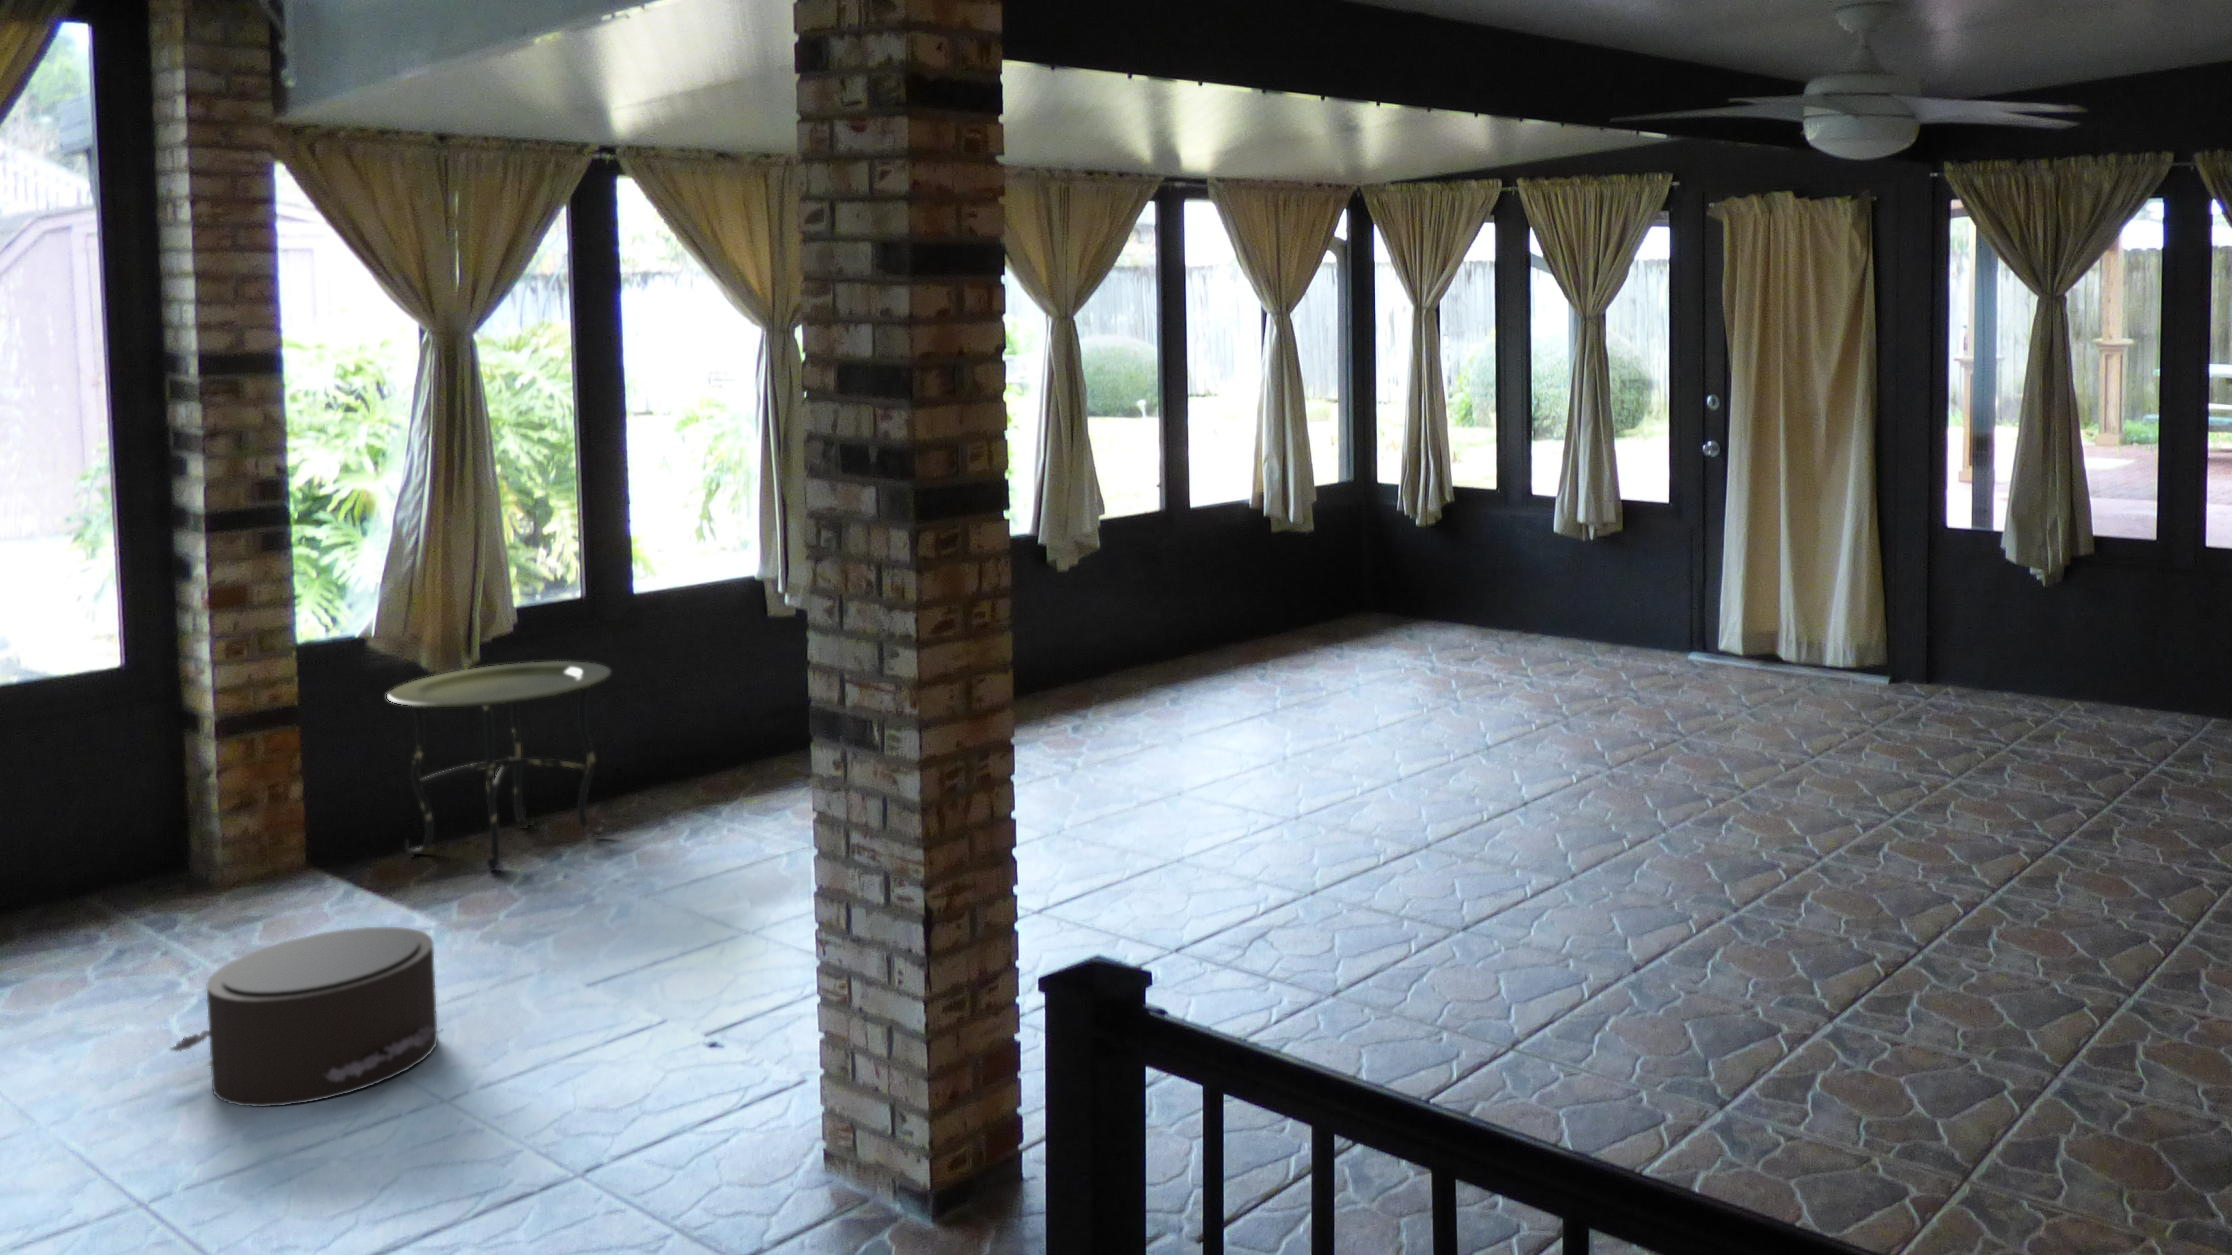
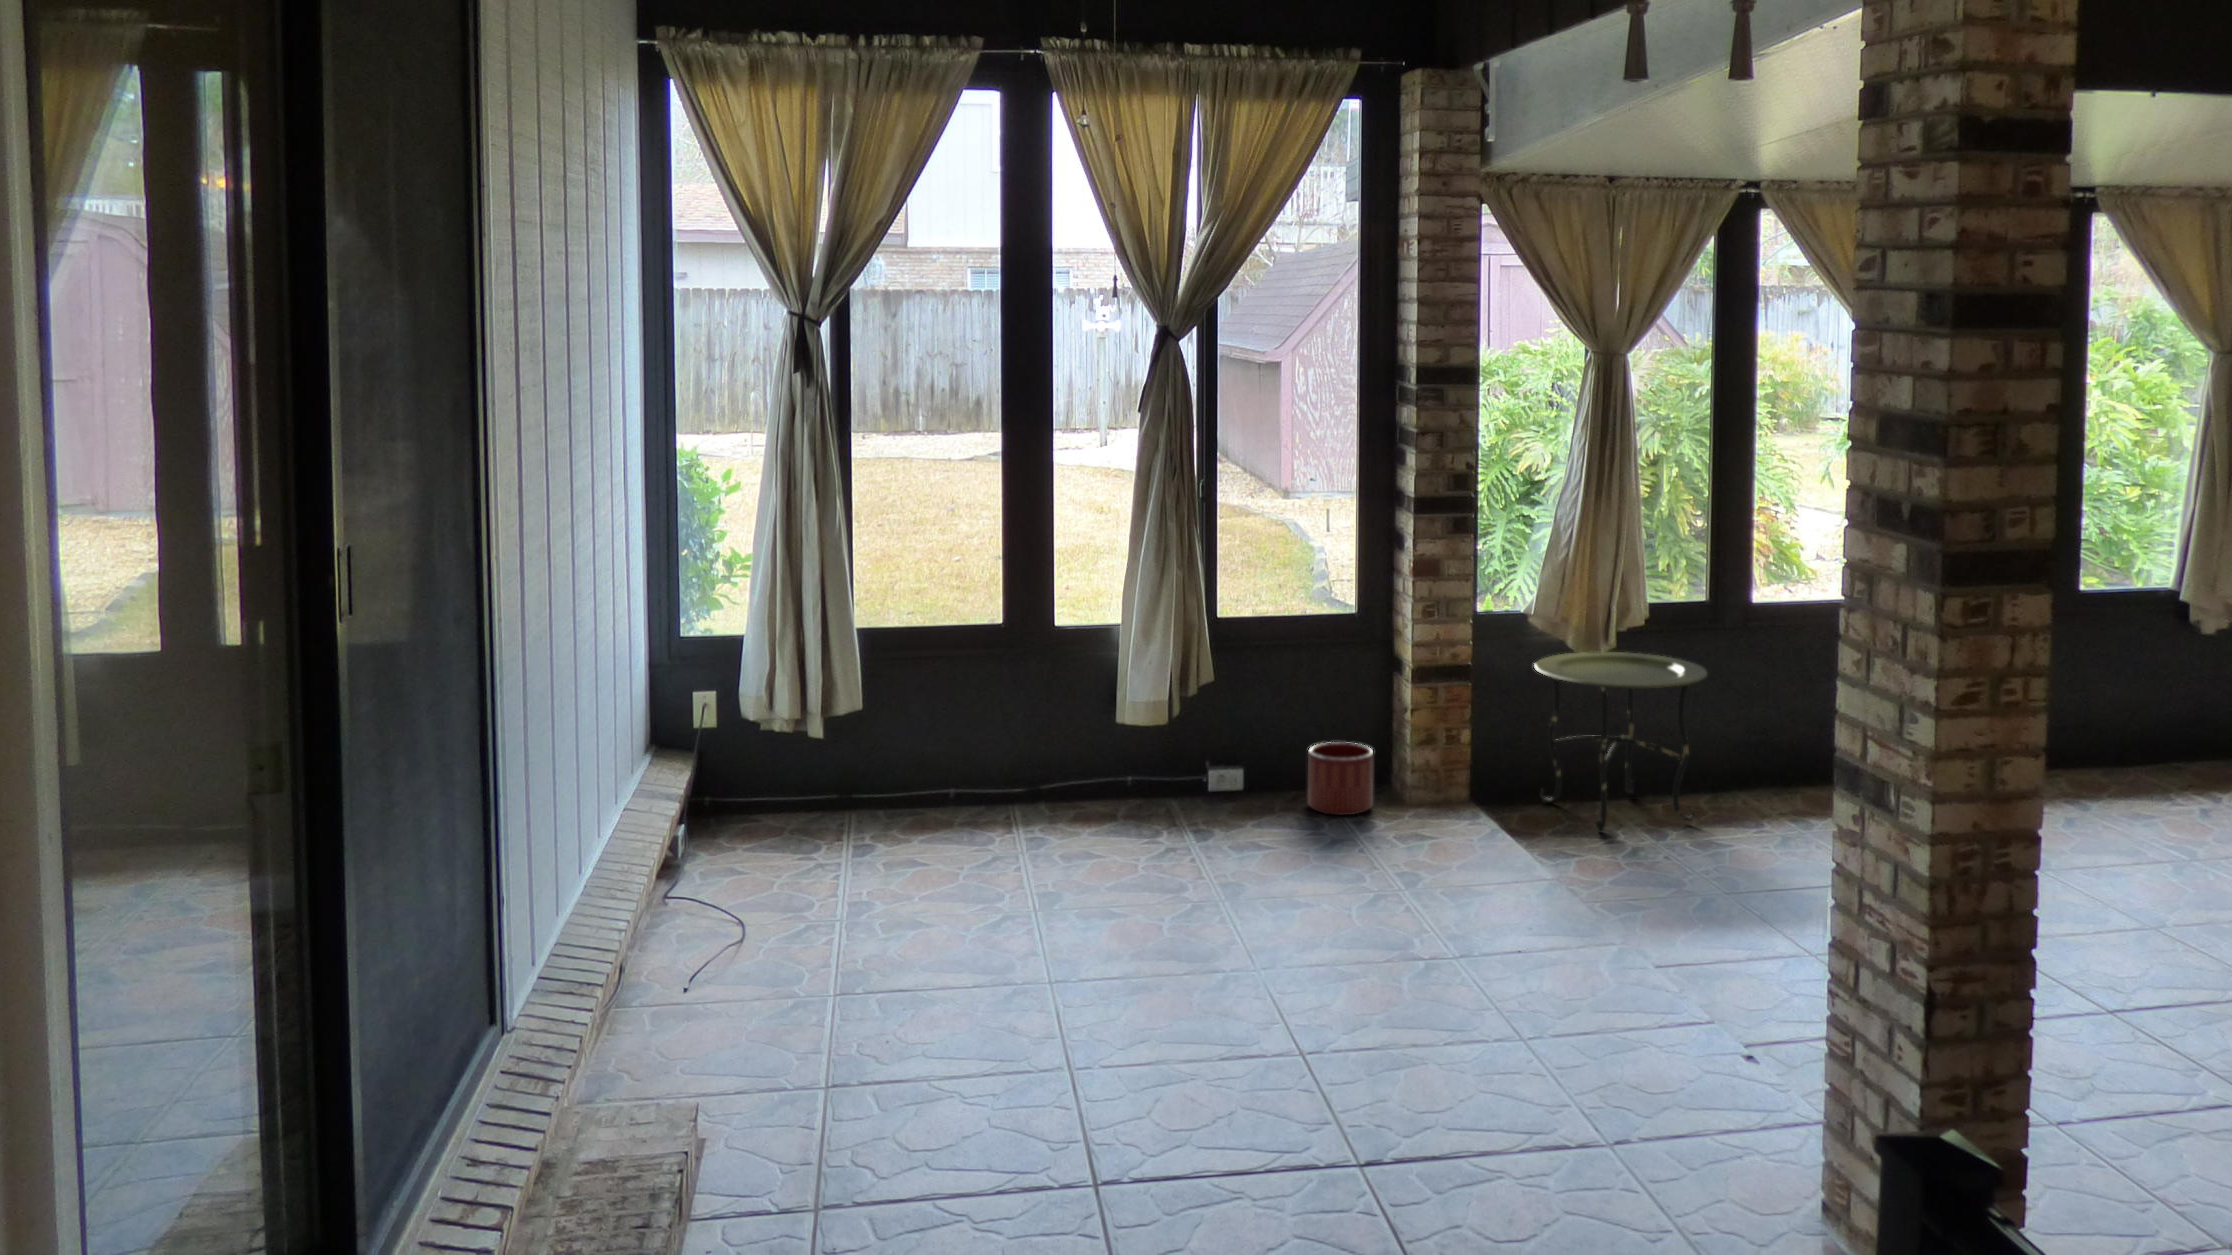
planter: none [41,839,157,940] -> present [1308,742,1373,815]
pouf: present [170,927,438,1107] -> none [1355,855,1533,995]

